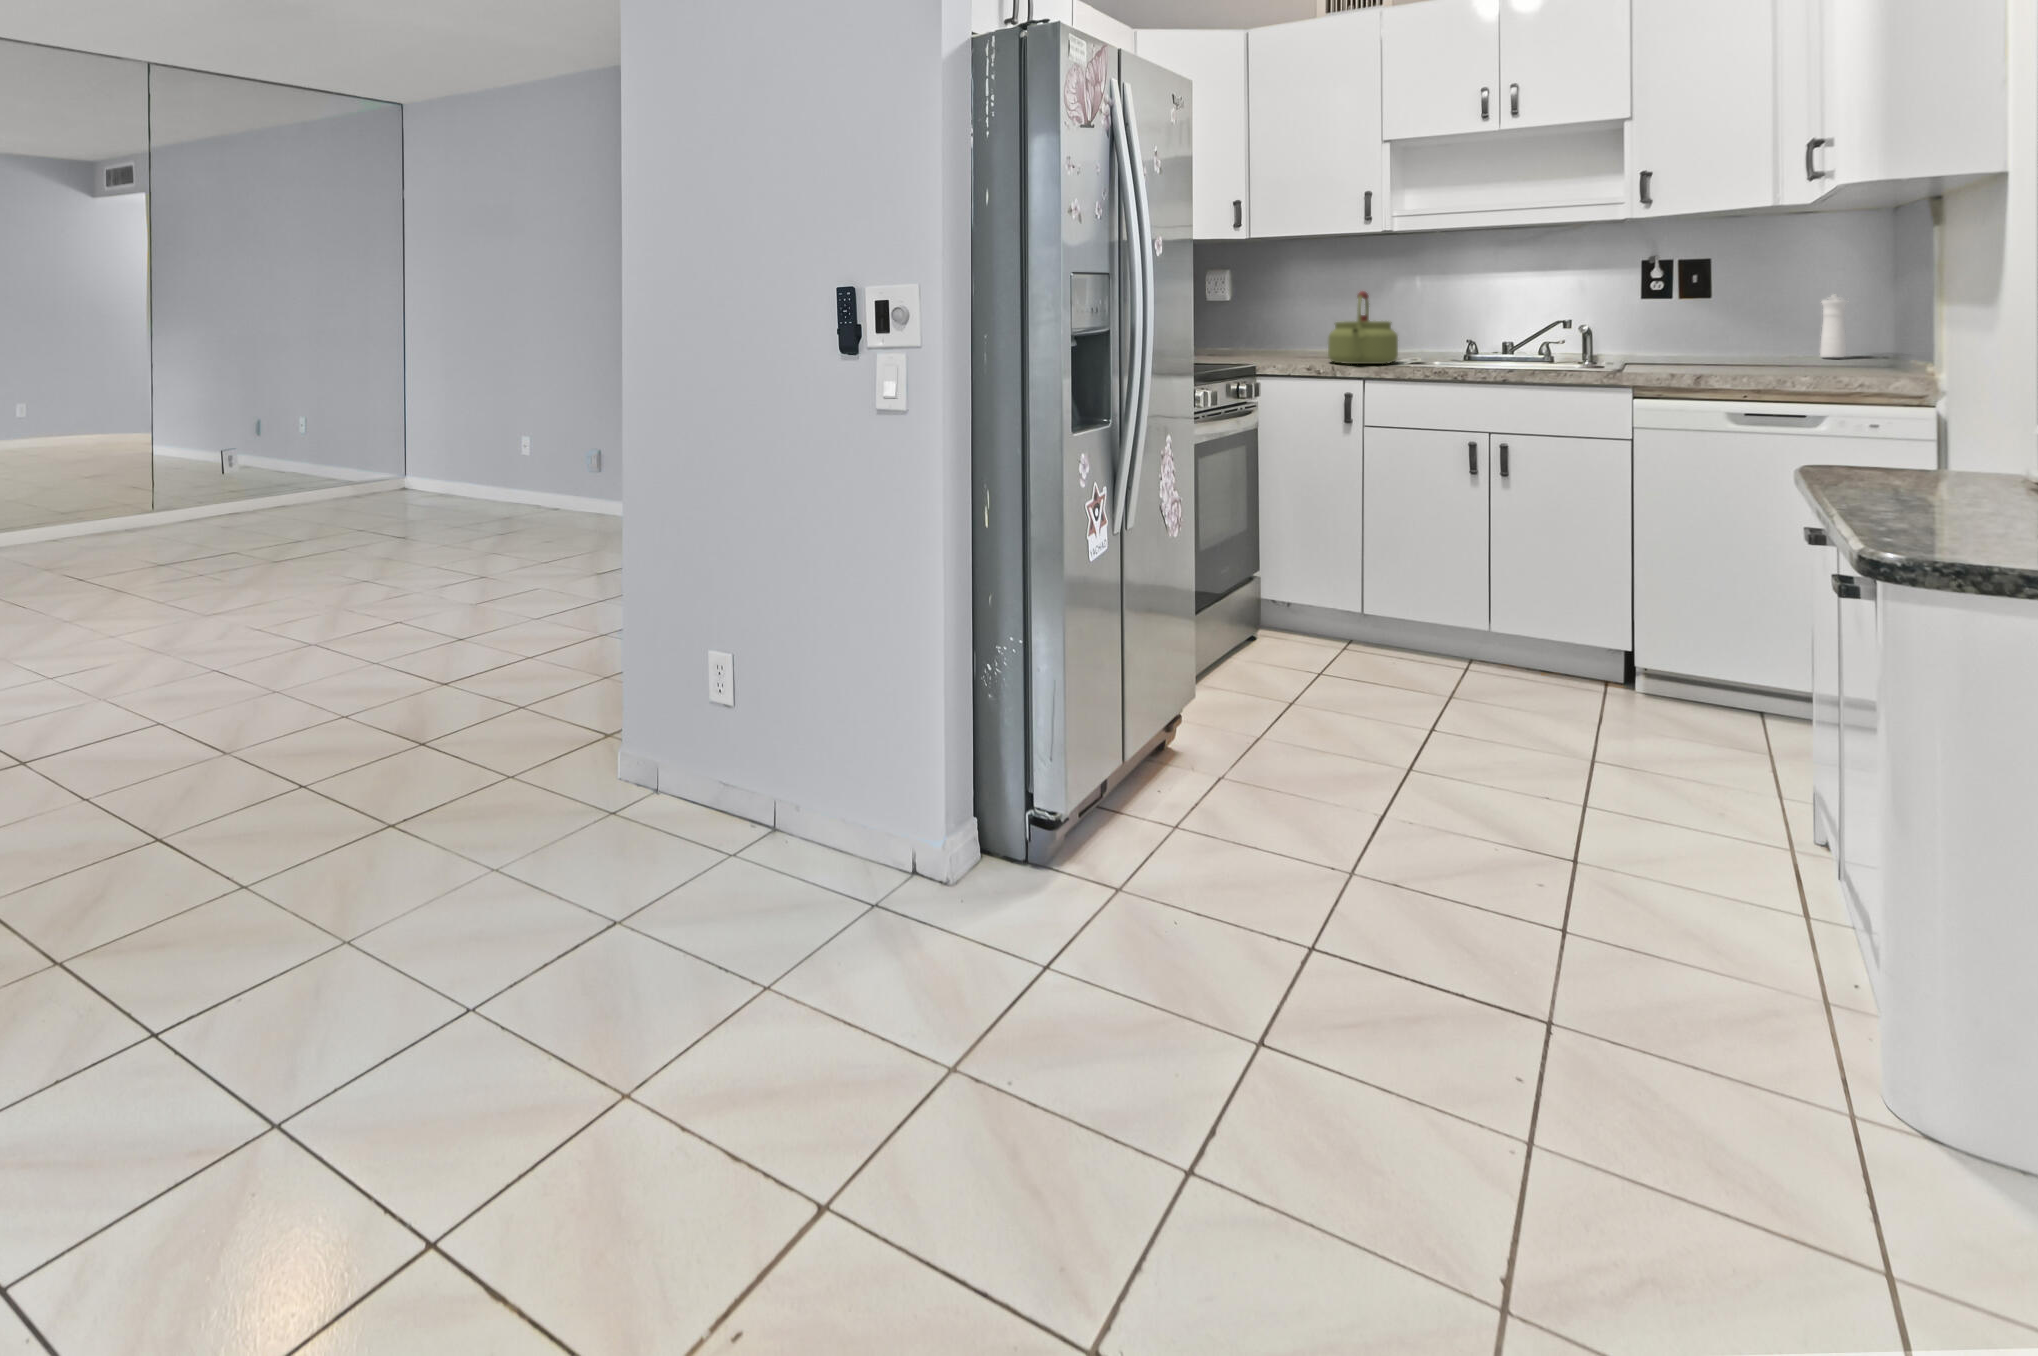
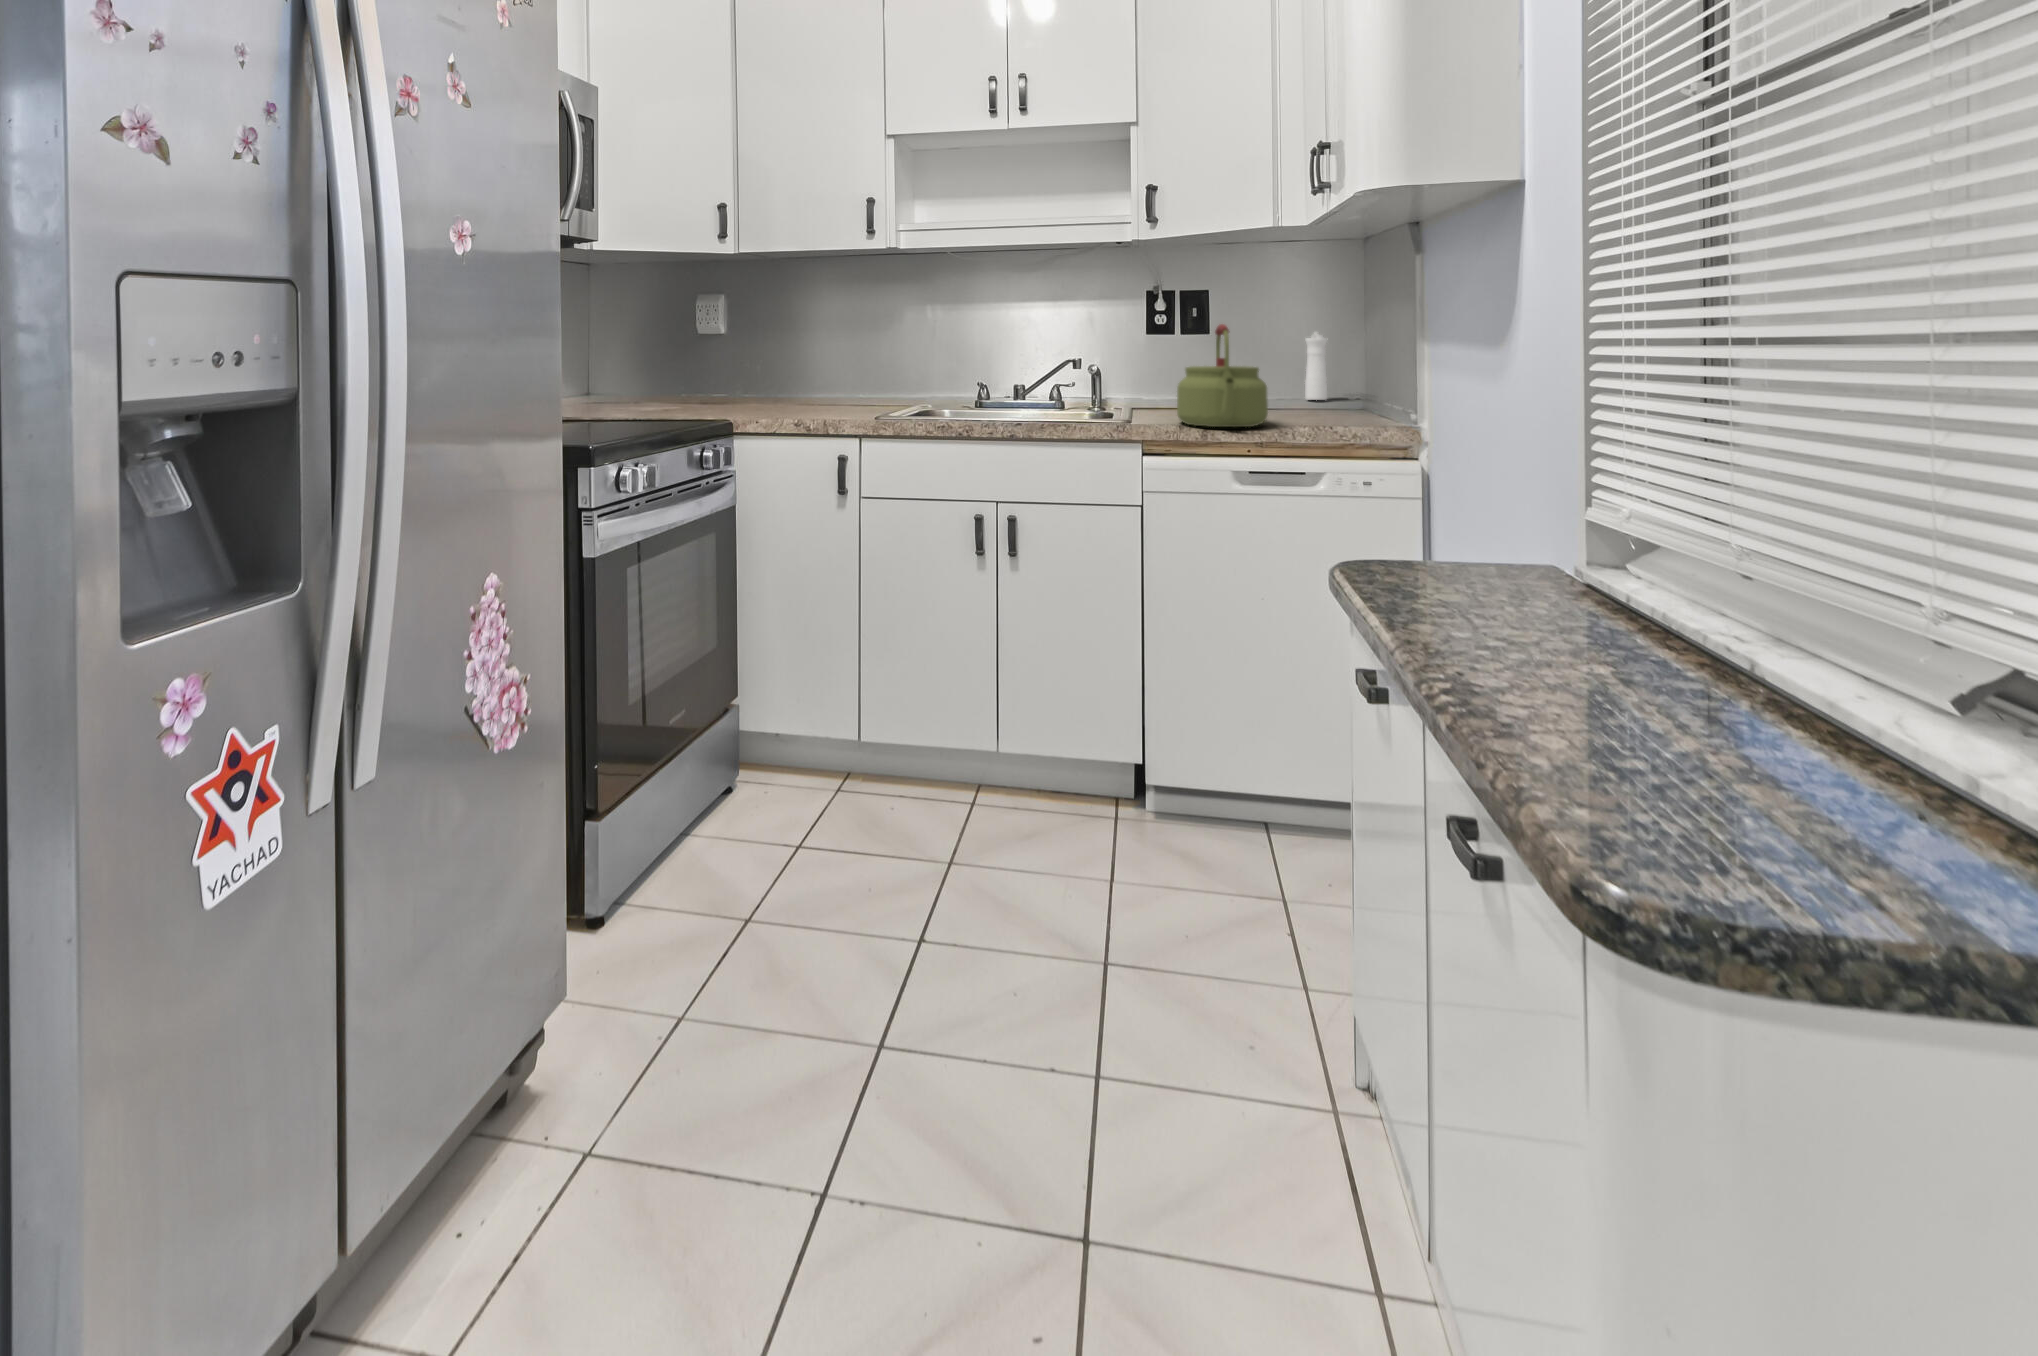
kettle: present [1328,291,1398,364] -> present [1177,324,1268,427]

